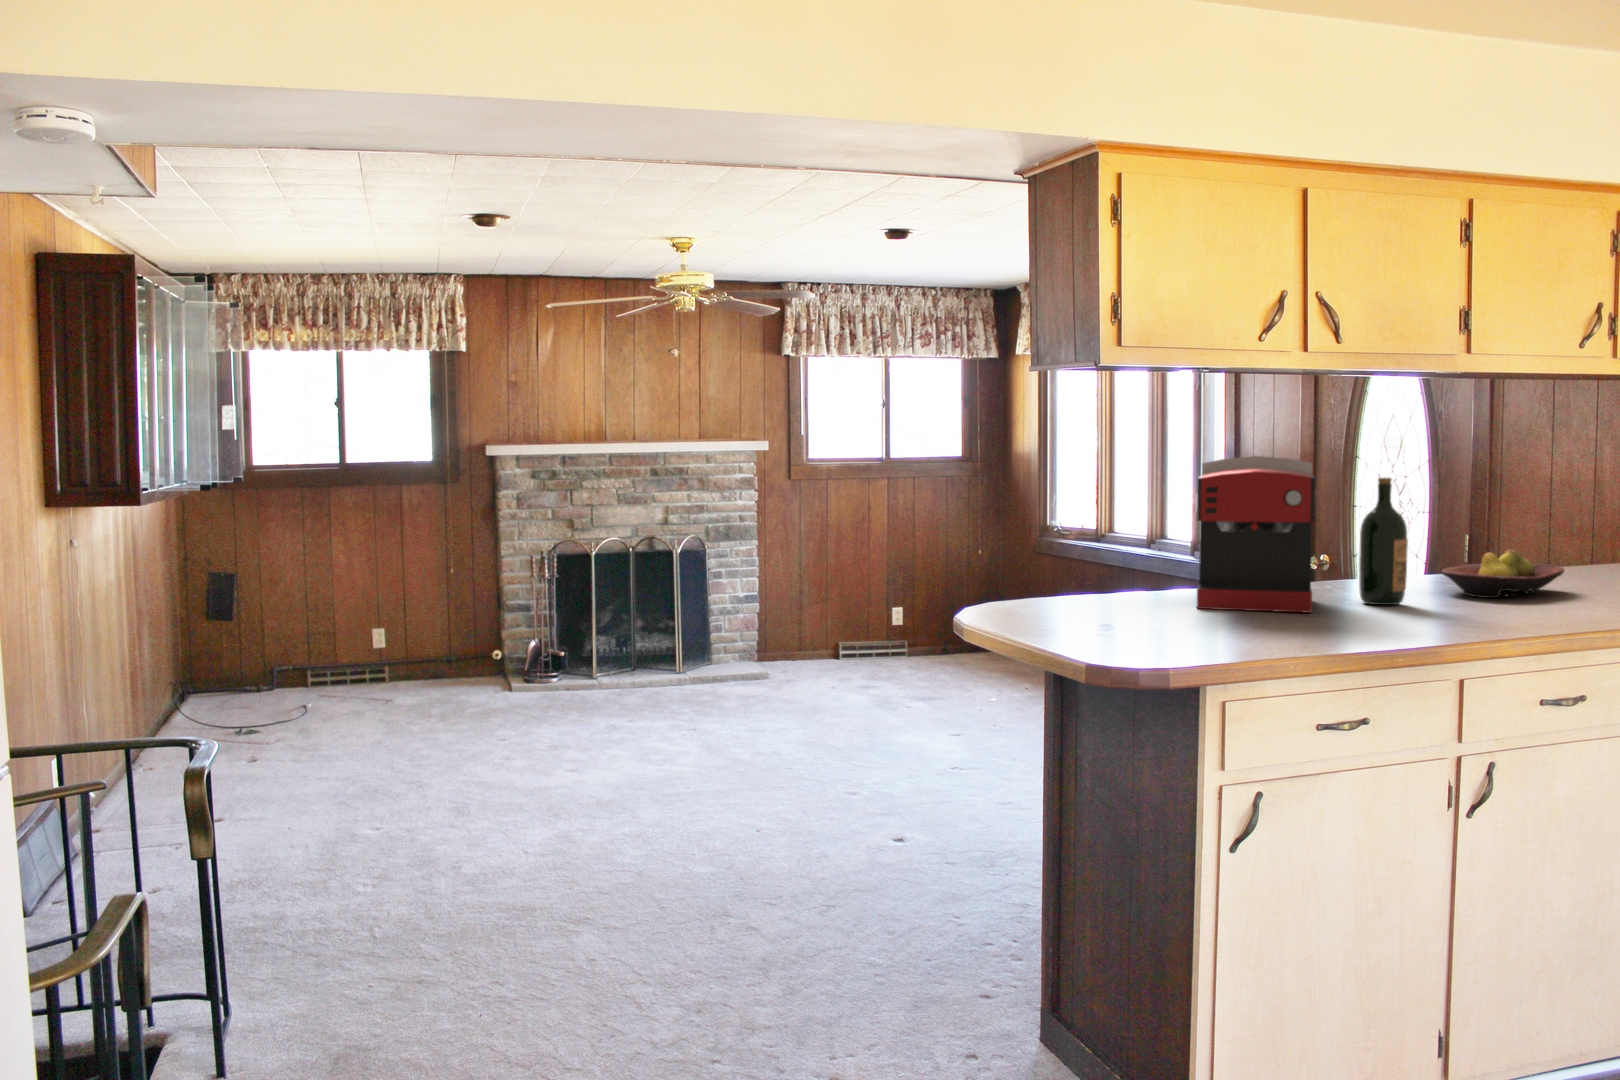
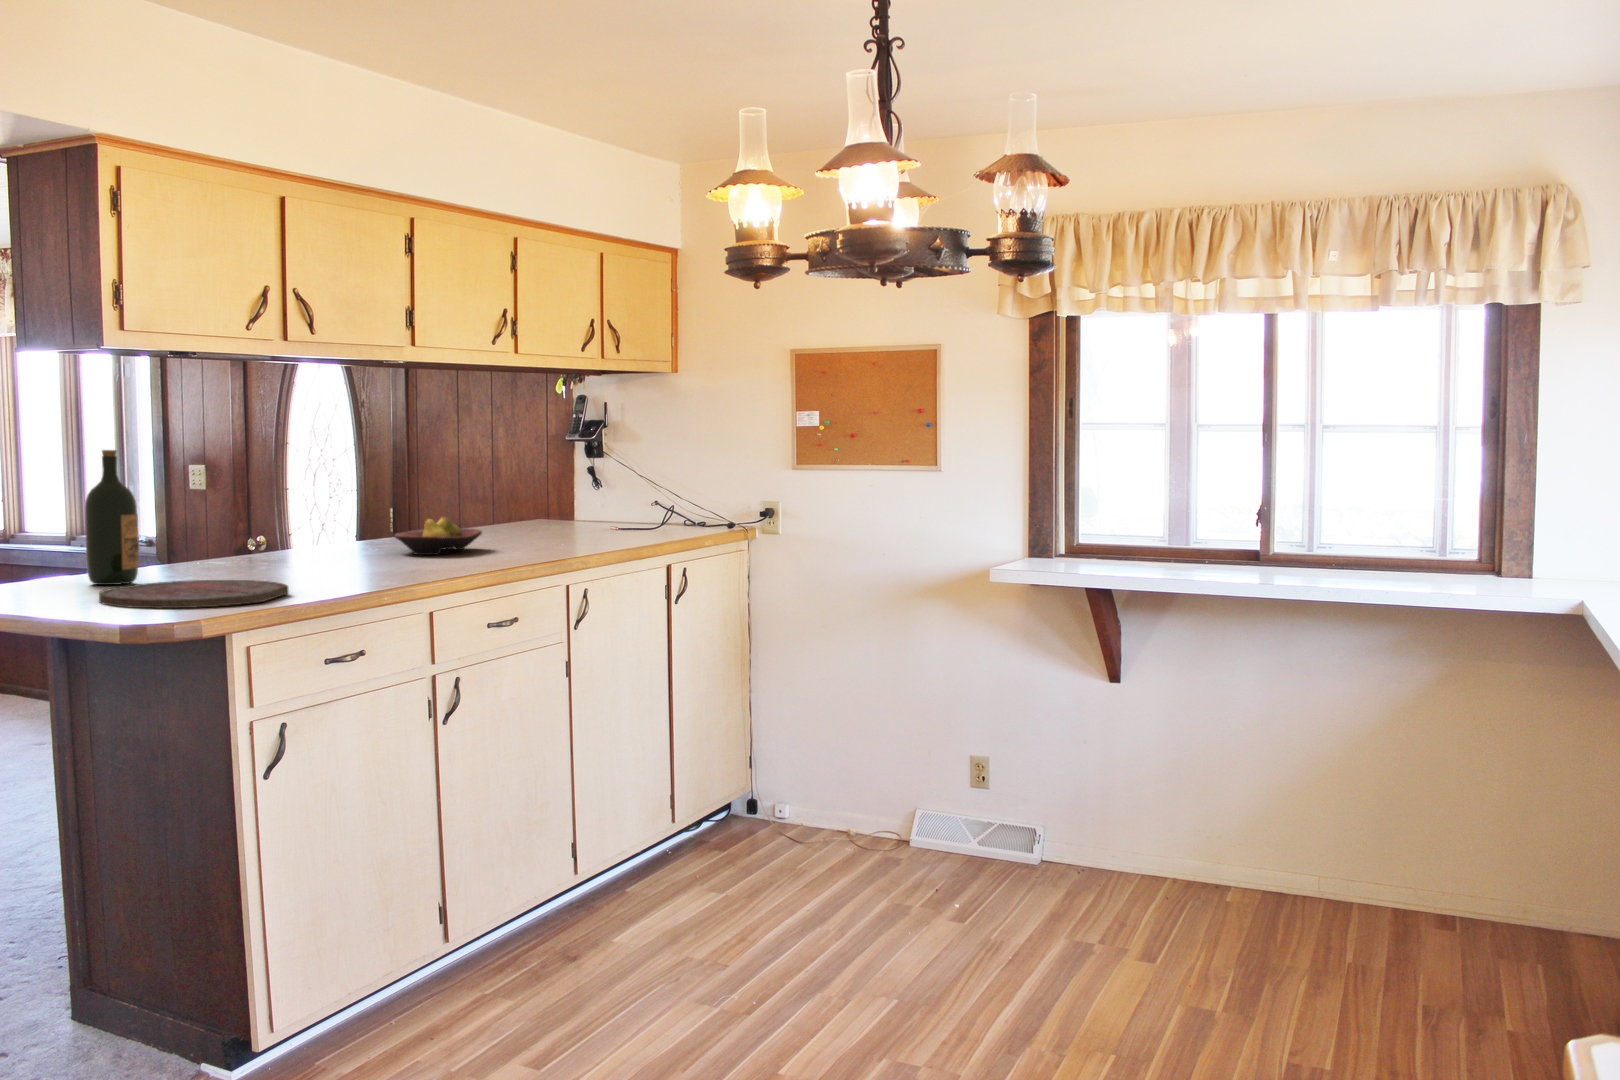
coffee maker: present [1197,456,1315,613] -> none [185,433,302,575]
wine bottle: present [1359,478,1408,605] -> present [85,450,139,585]
cutting board: none [1086,618,1273,655] -> present [99,580,289,608]

